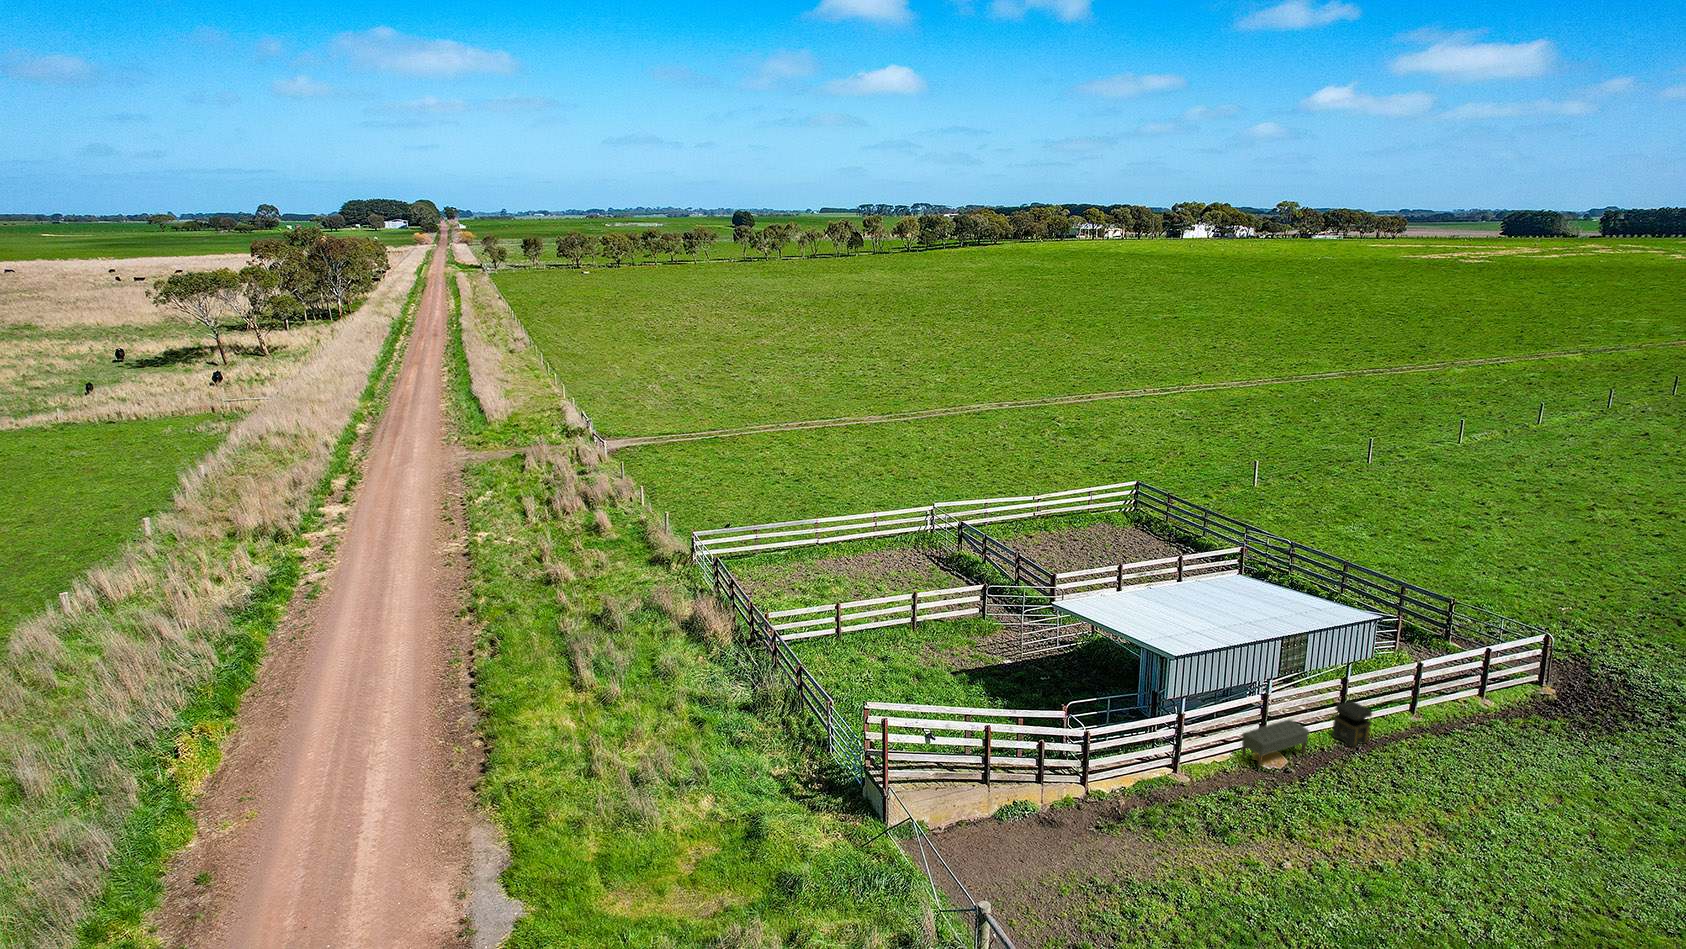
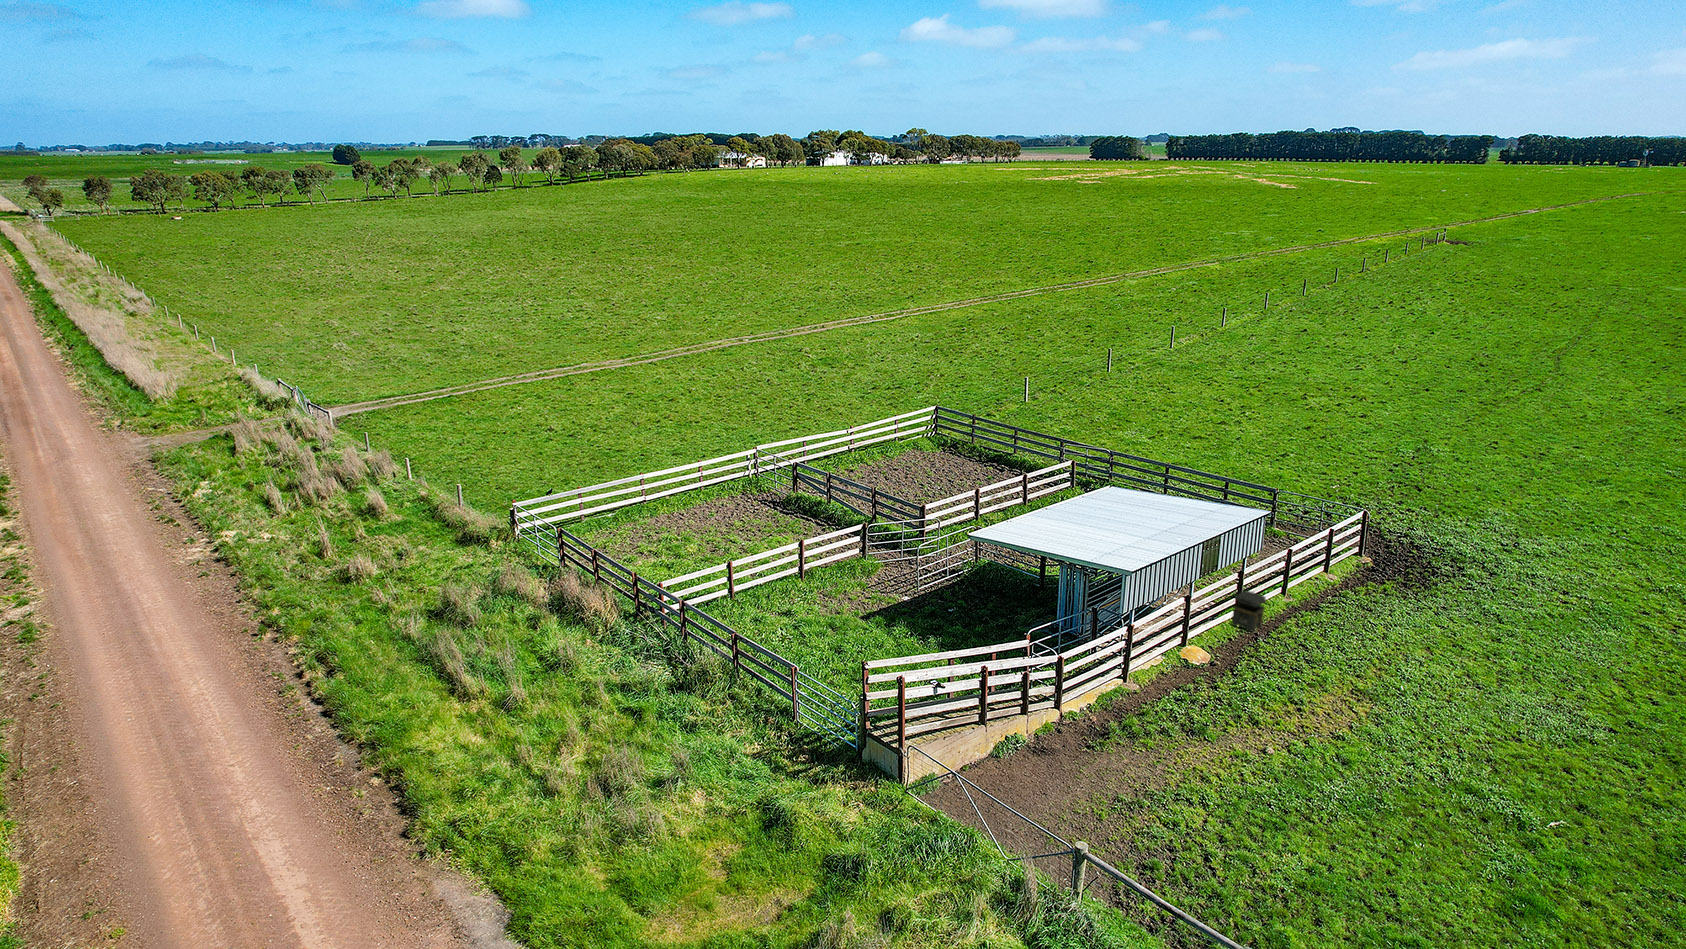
bench: present [1241,720,1309,768] -> none [1173,615,1225,664]

